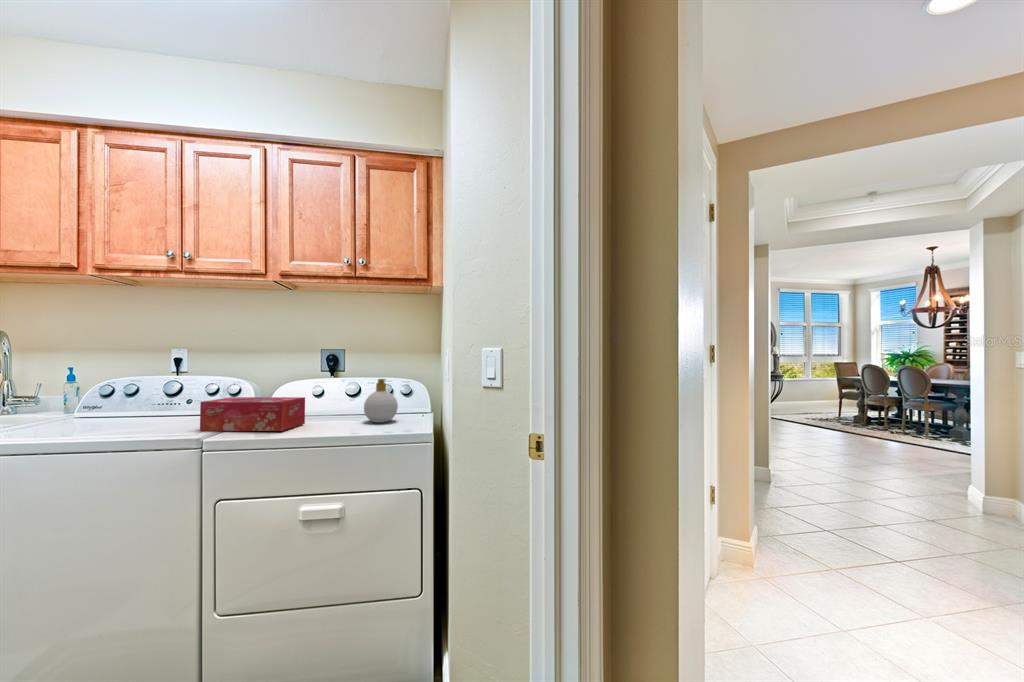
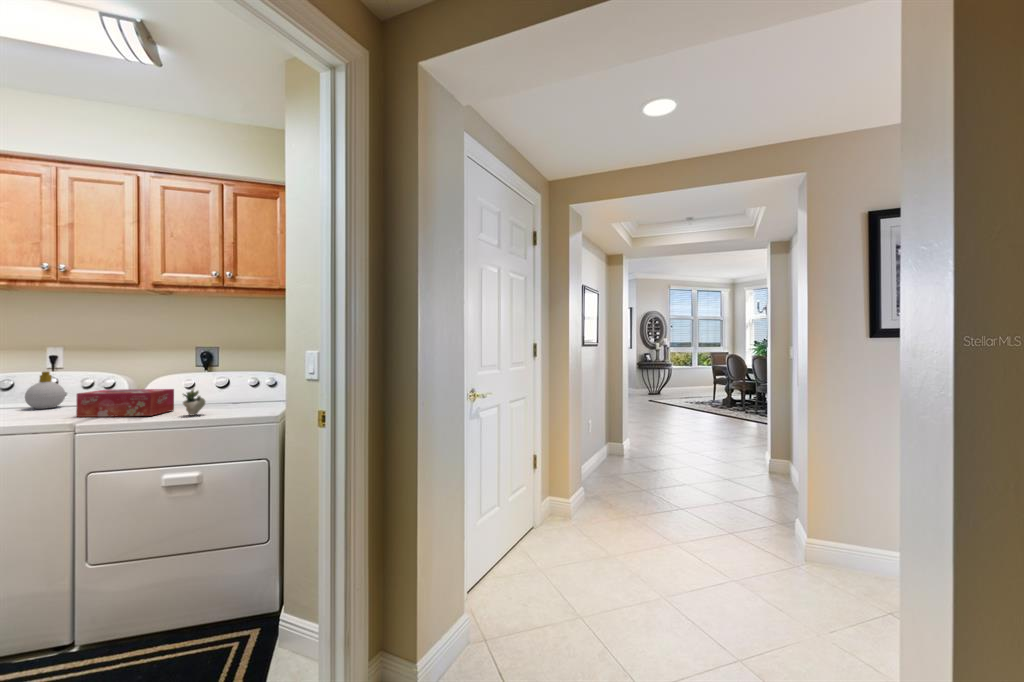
soap bottle: present [364,379,398,423] -> present [25,371,65,409]
succulent plant: none [318,395,354,432] -> present [183,389,205,415]

